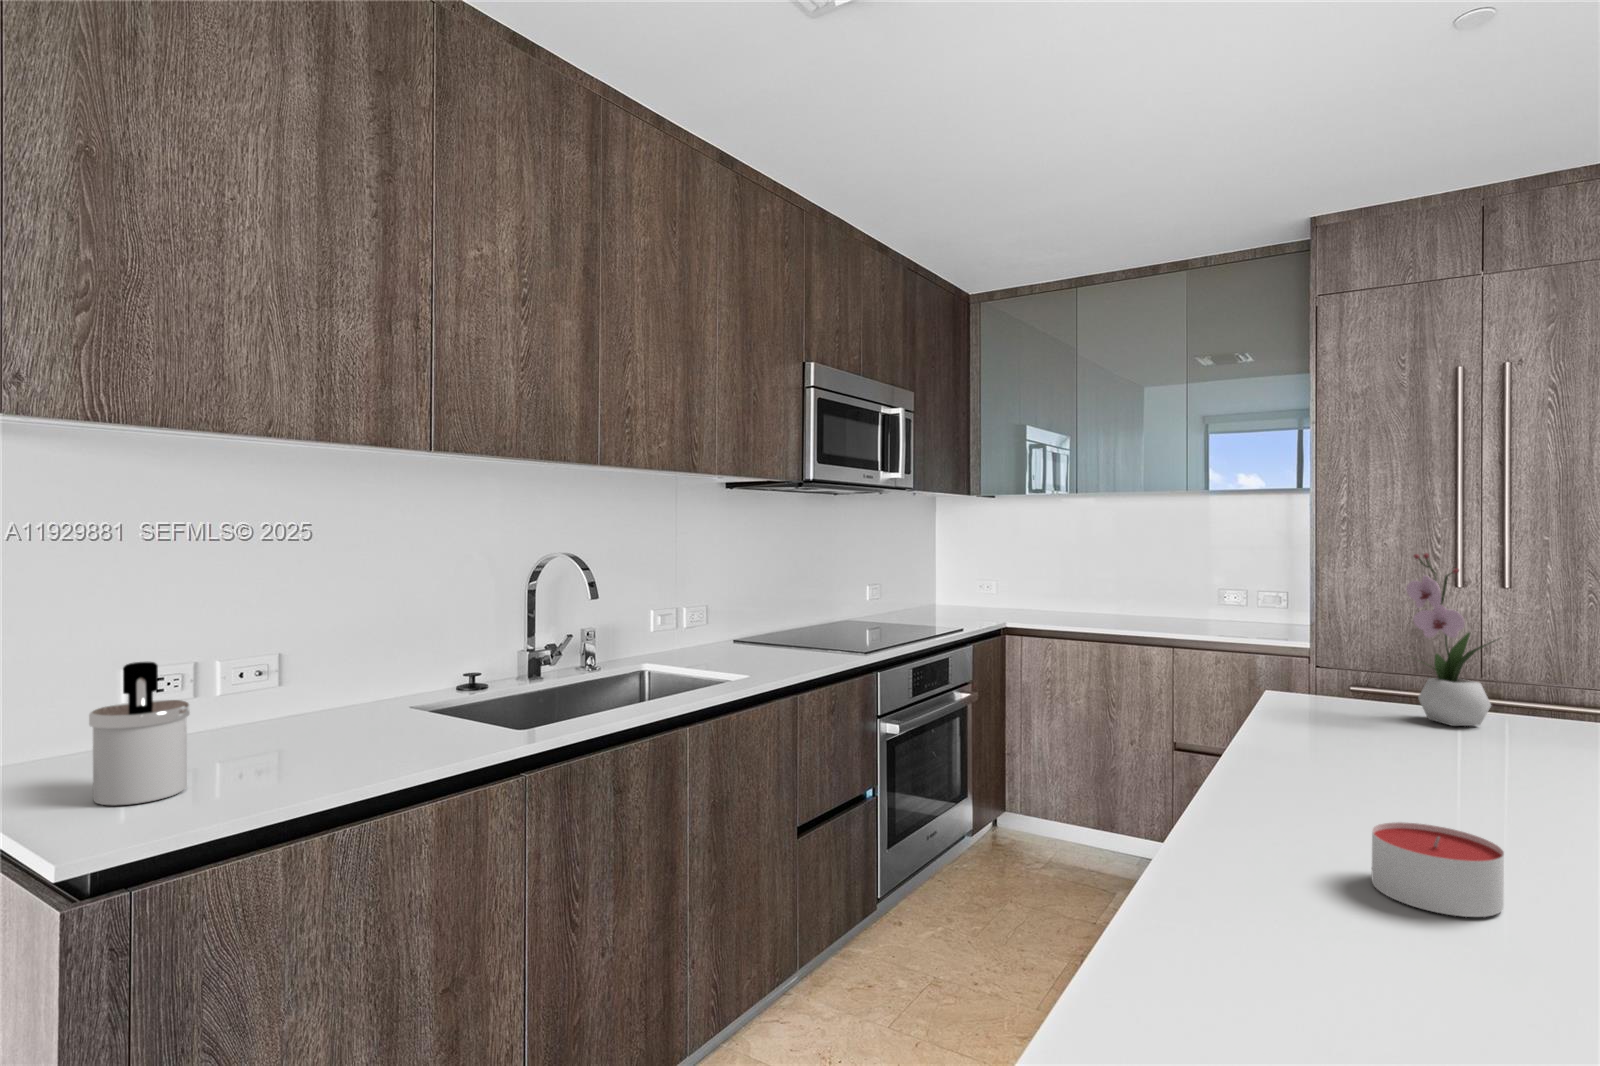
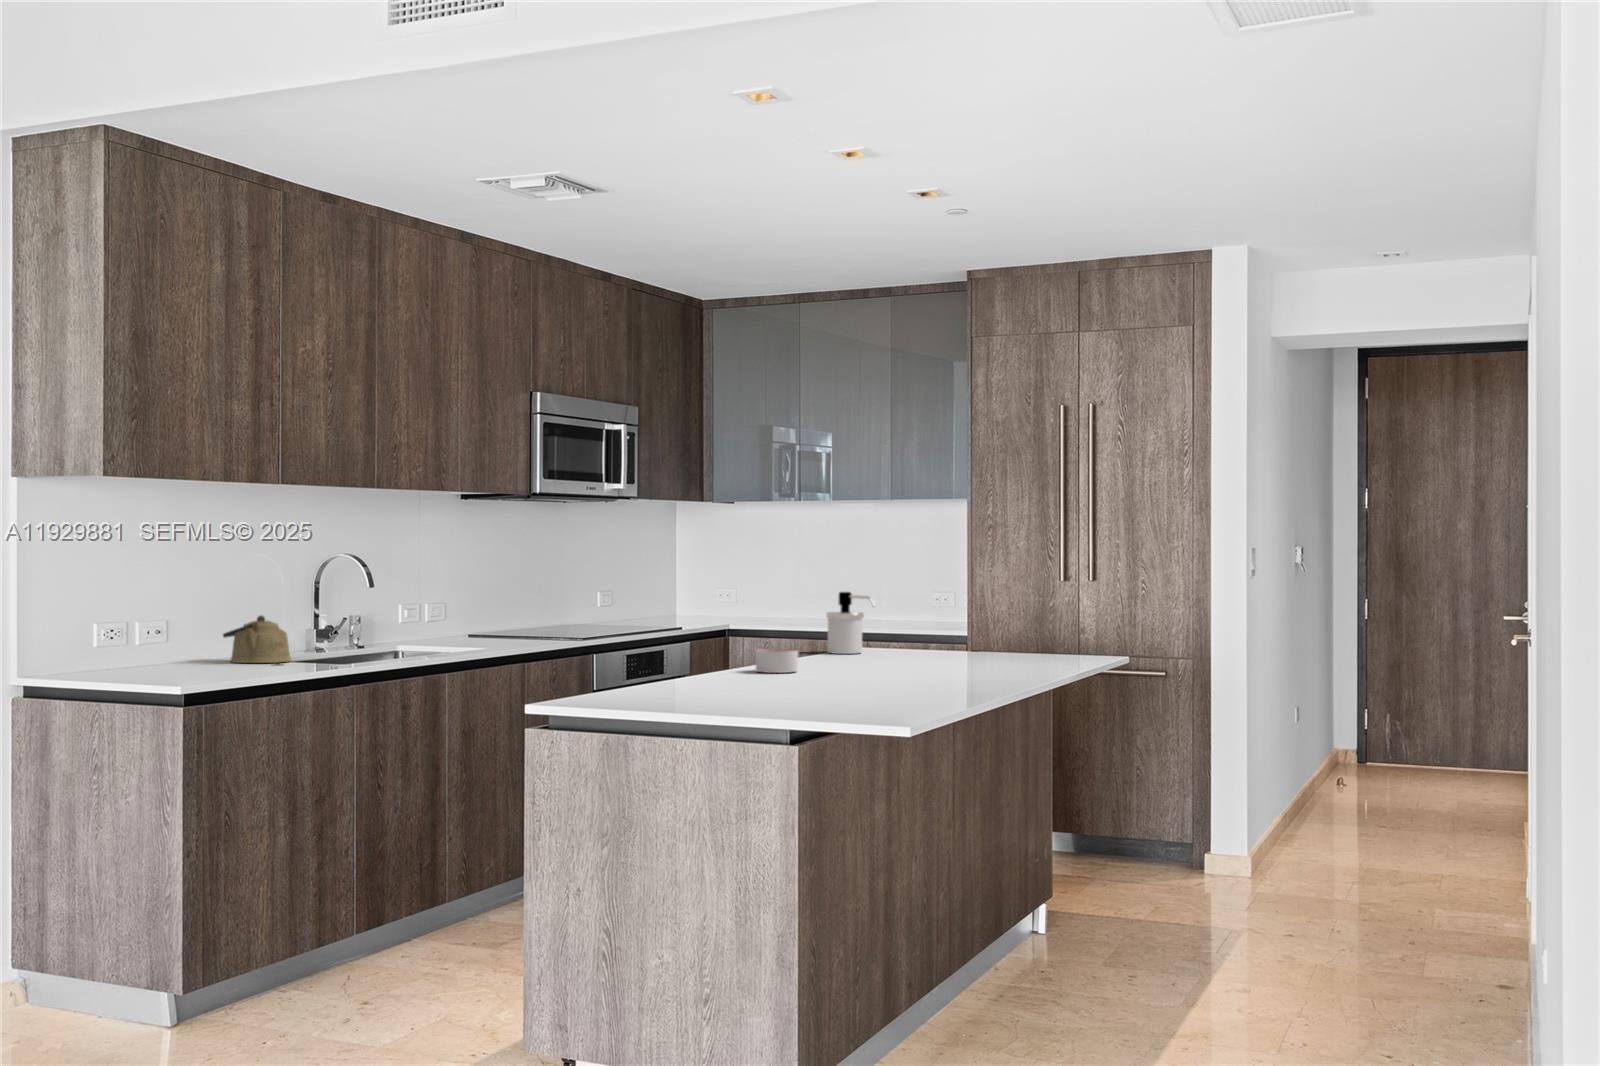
flower arrangement: present [1406,553,1501,726] -> none [906,546,952,650]
soap dispenser: present [89,662,190,805] -> present [826,592,875,654]
kettle: none [280,674,410,765] -> present [223,616,291,663]

